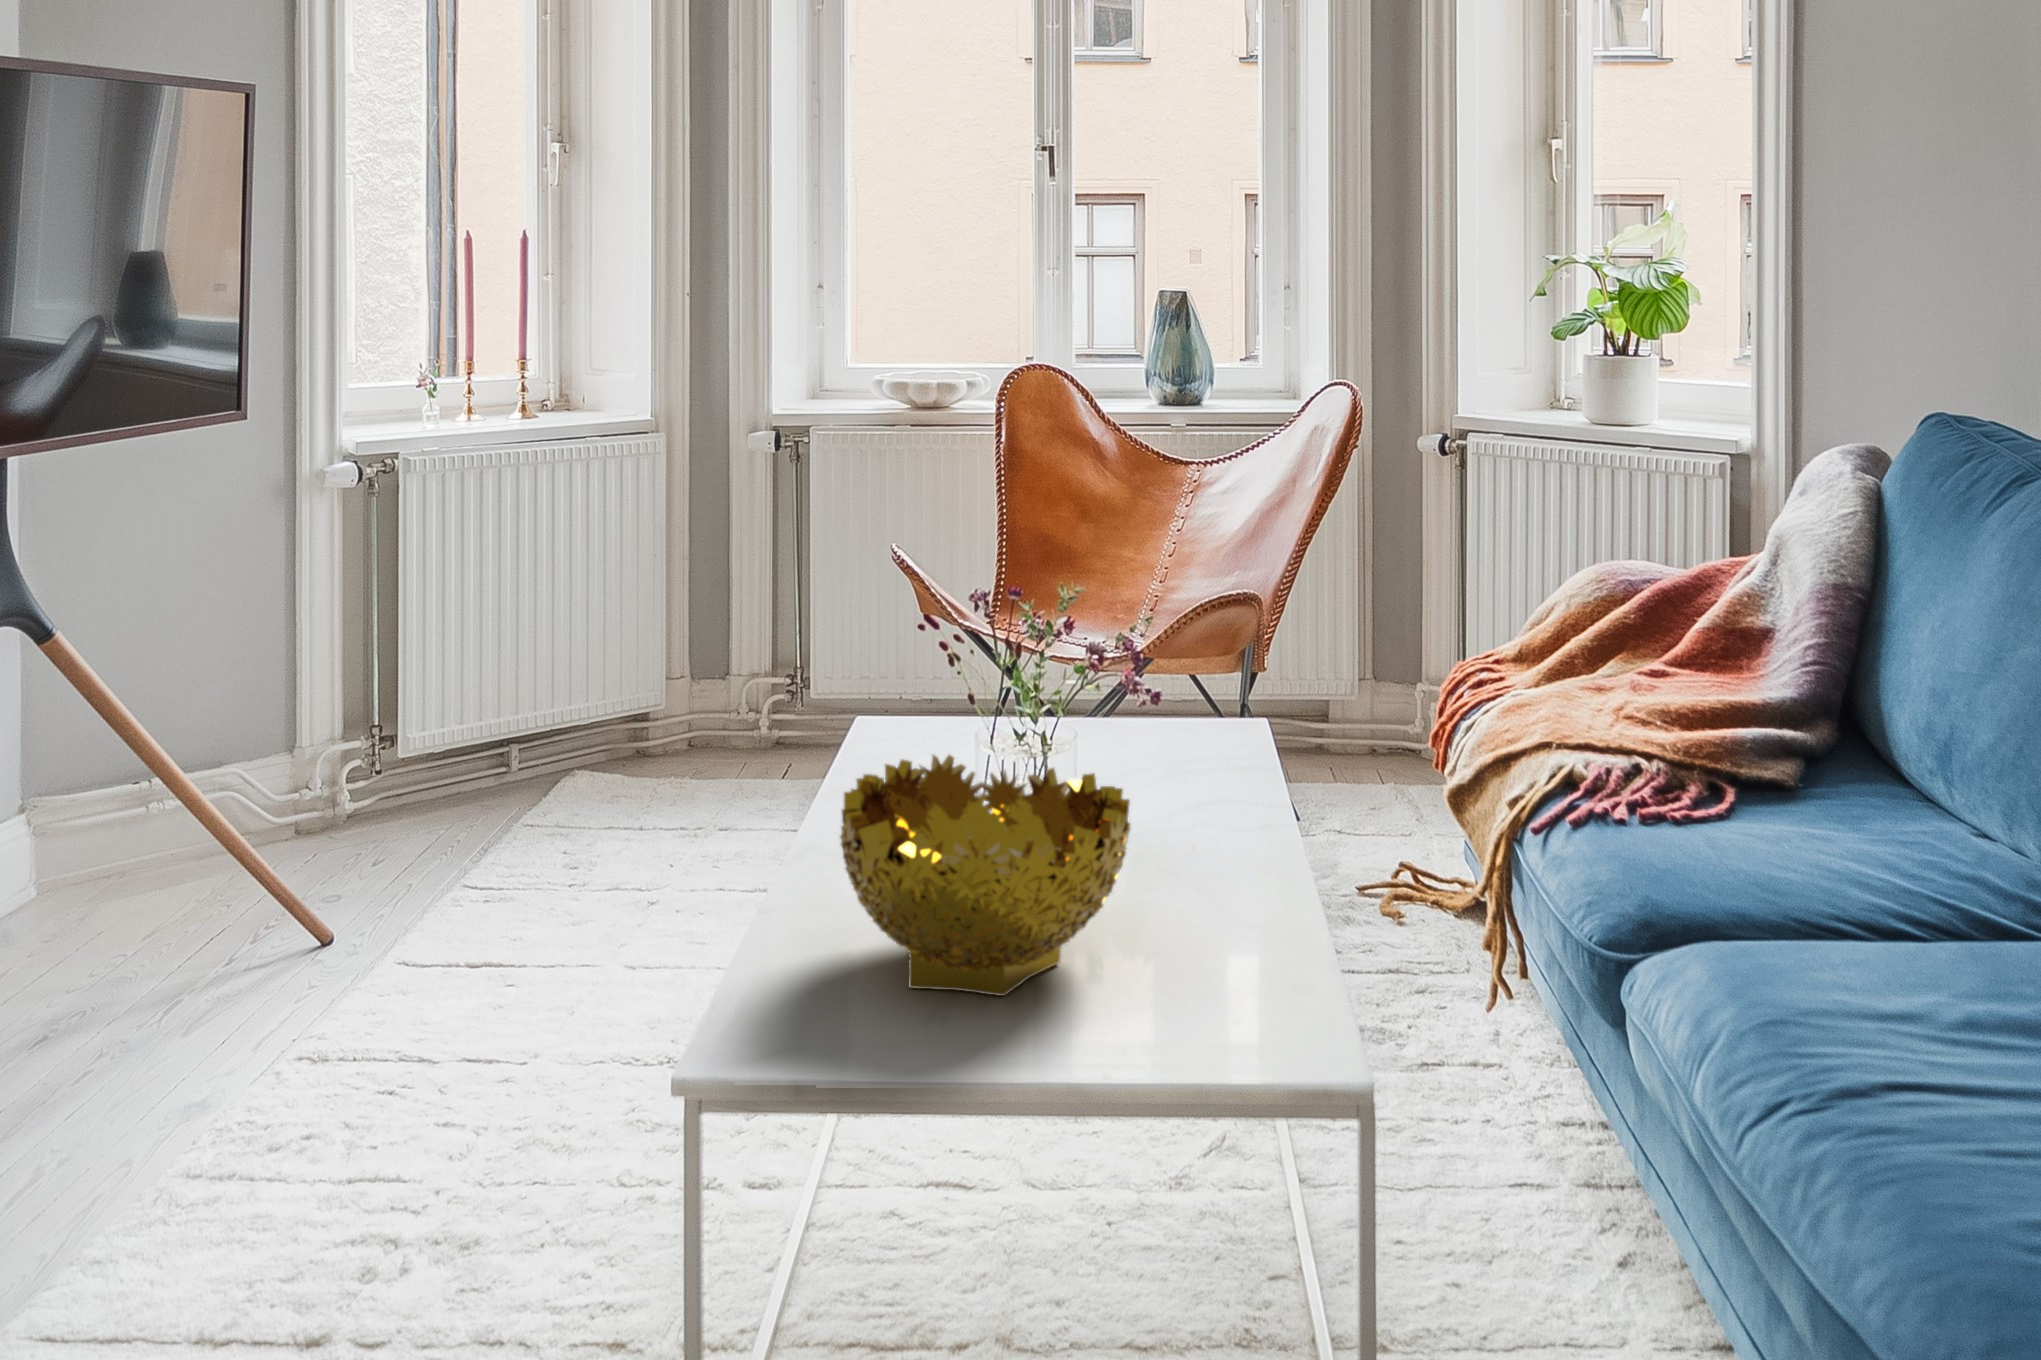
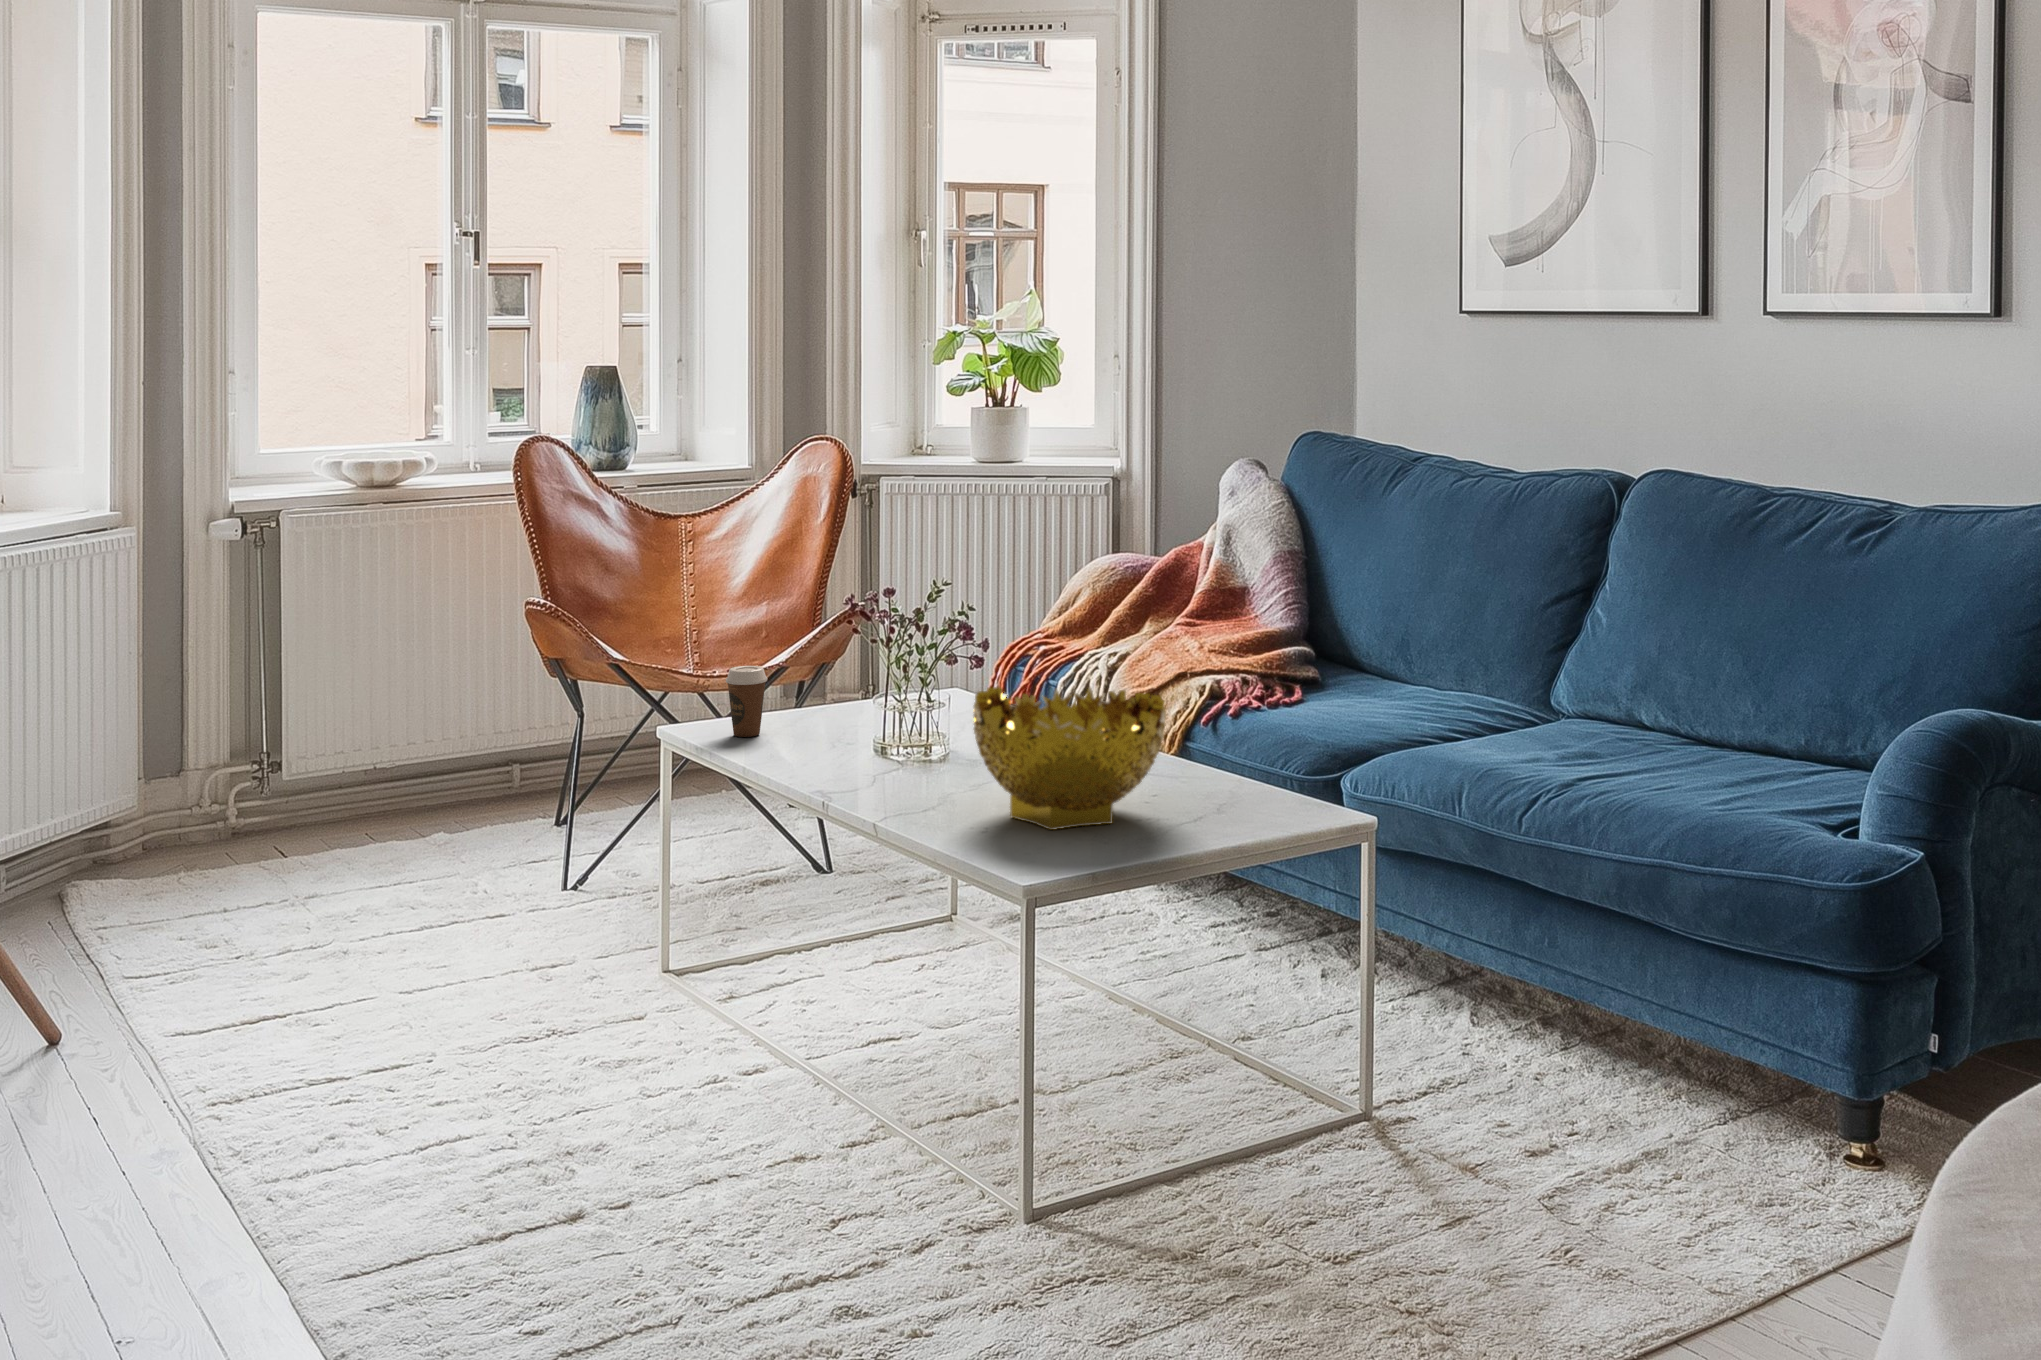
coffee cup: none [905,661,956,749] -> present [726,666,767,737]

